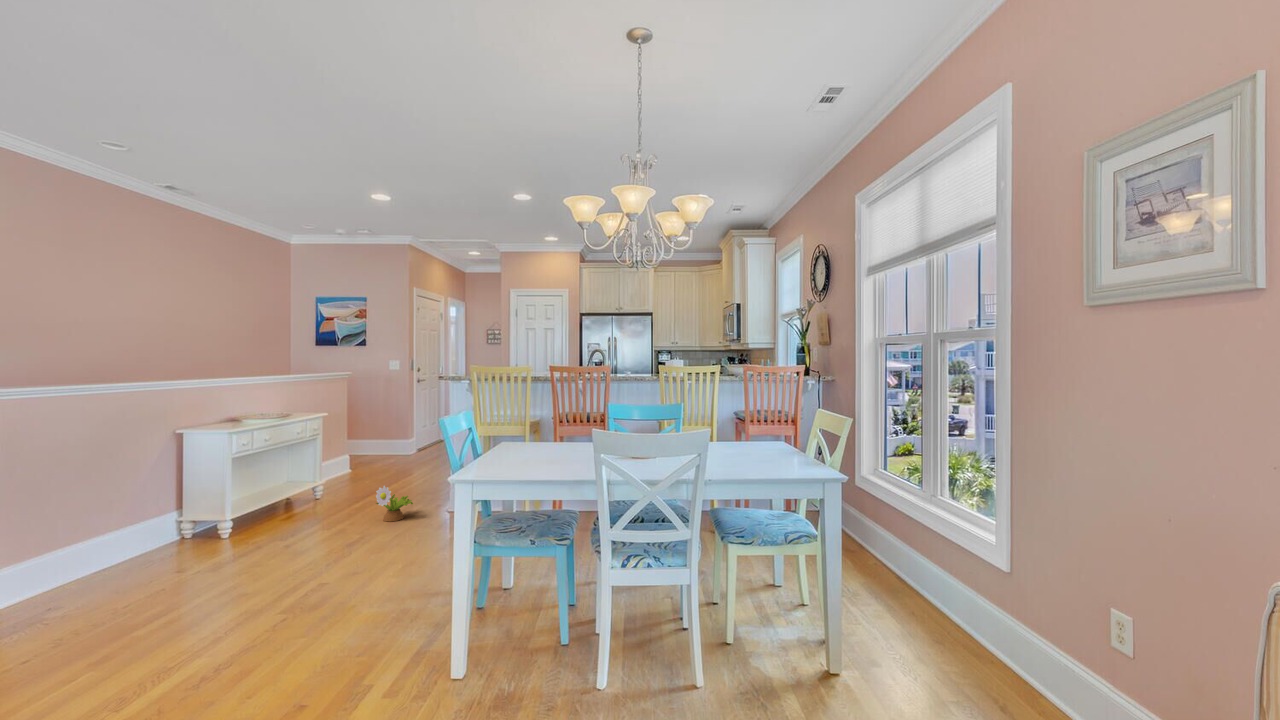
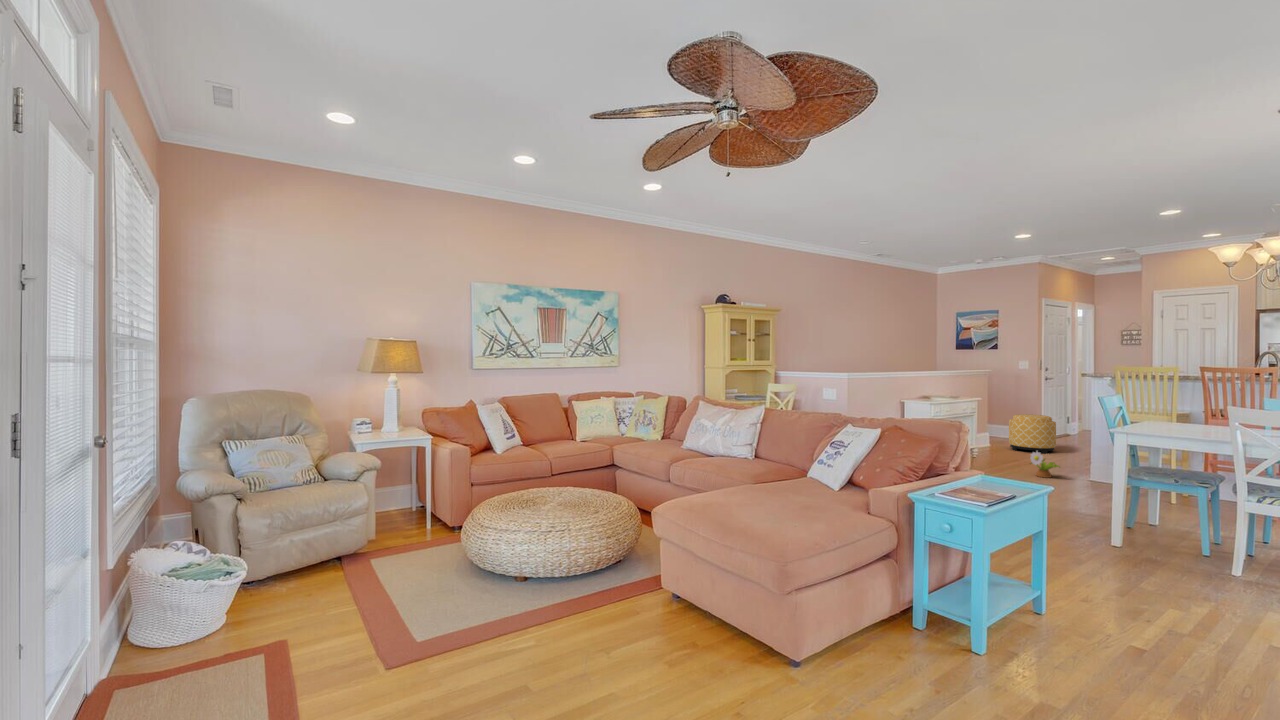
ottoman: none [370,426,422,475] -> present [1009,414,1056,453]

